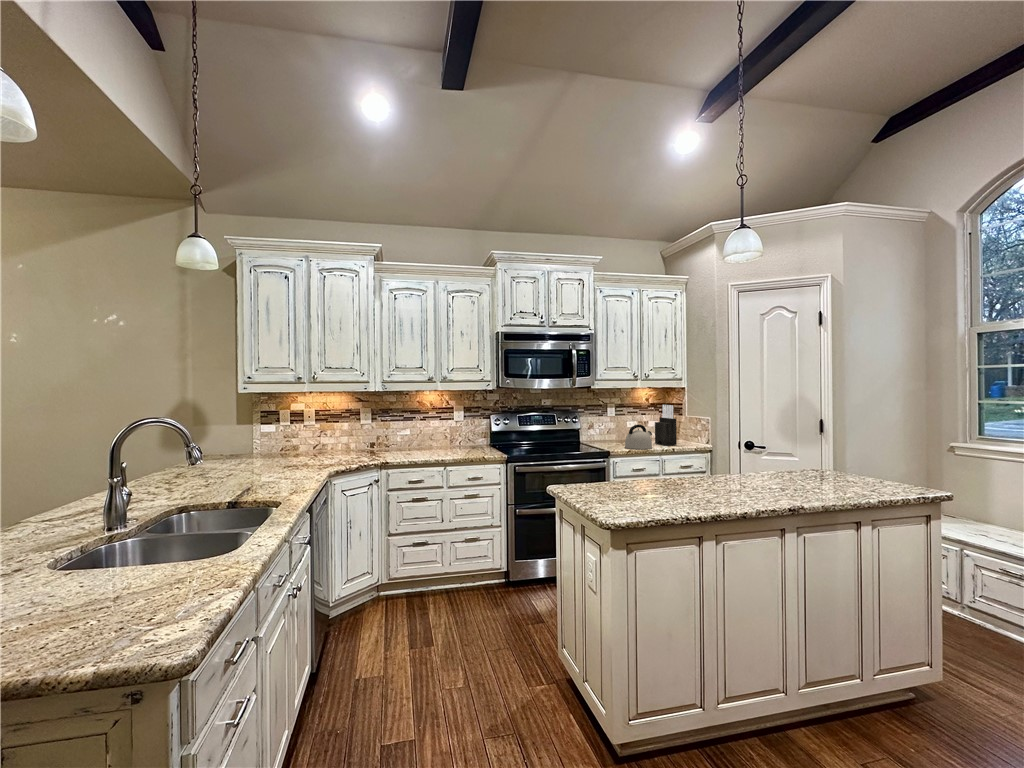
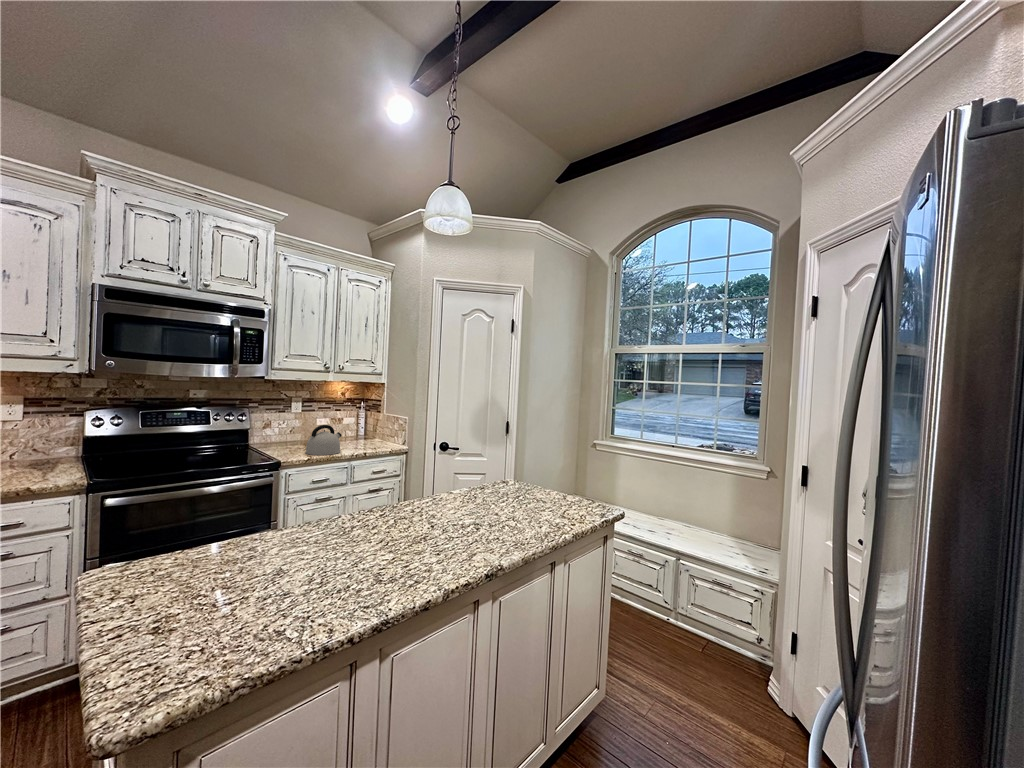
knife block: present [655,405,677,445] -> none [347,401,372,447]

